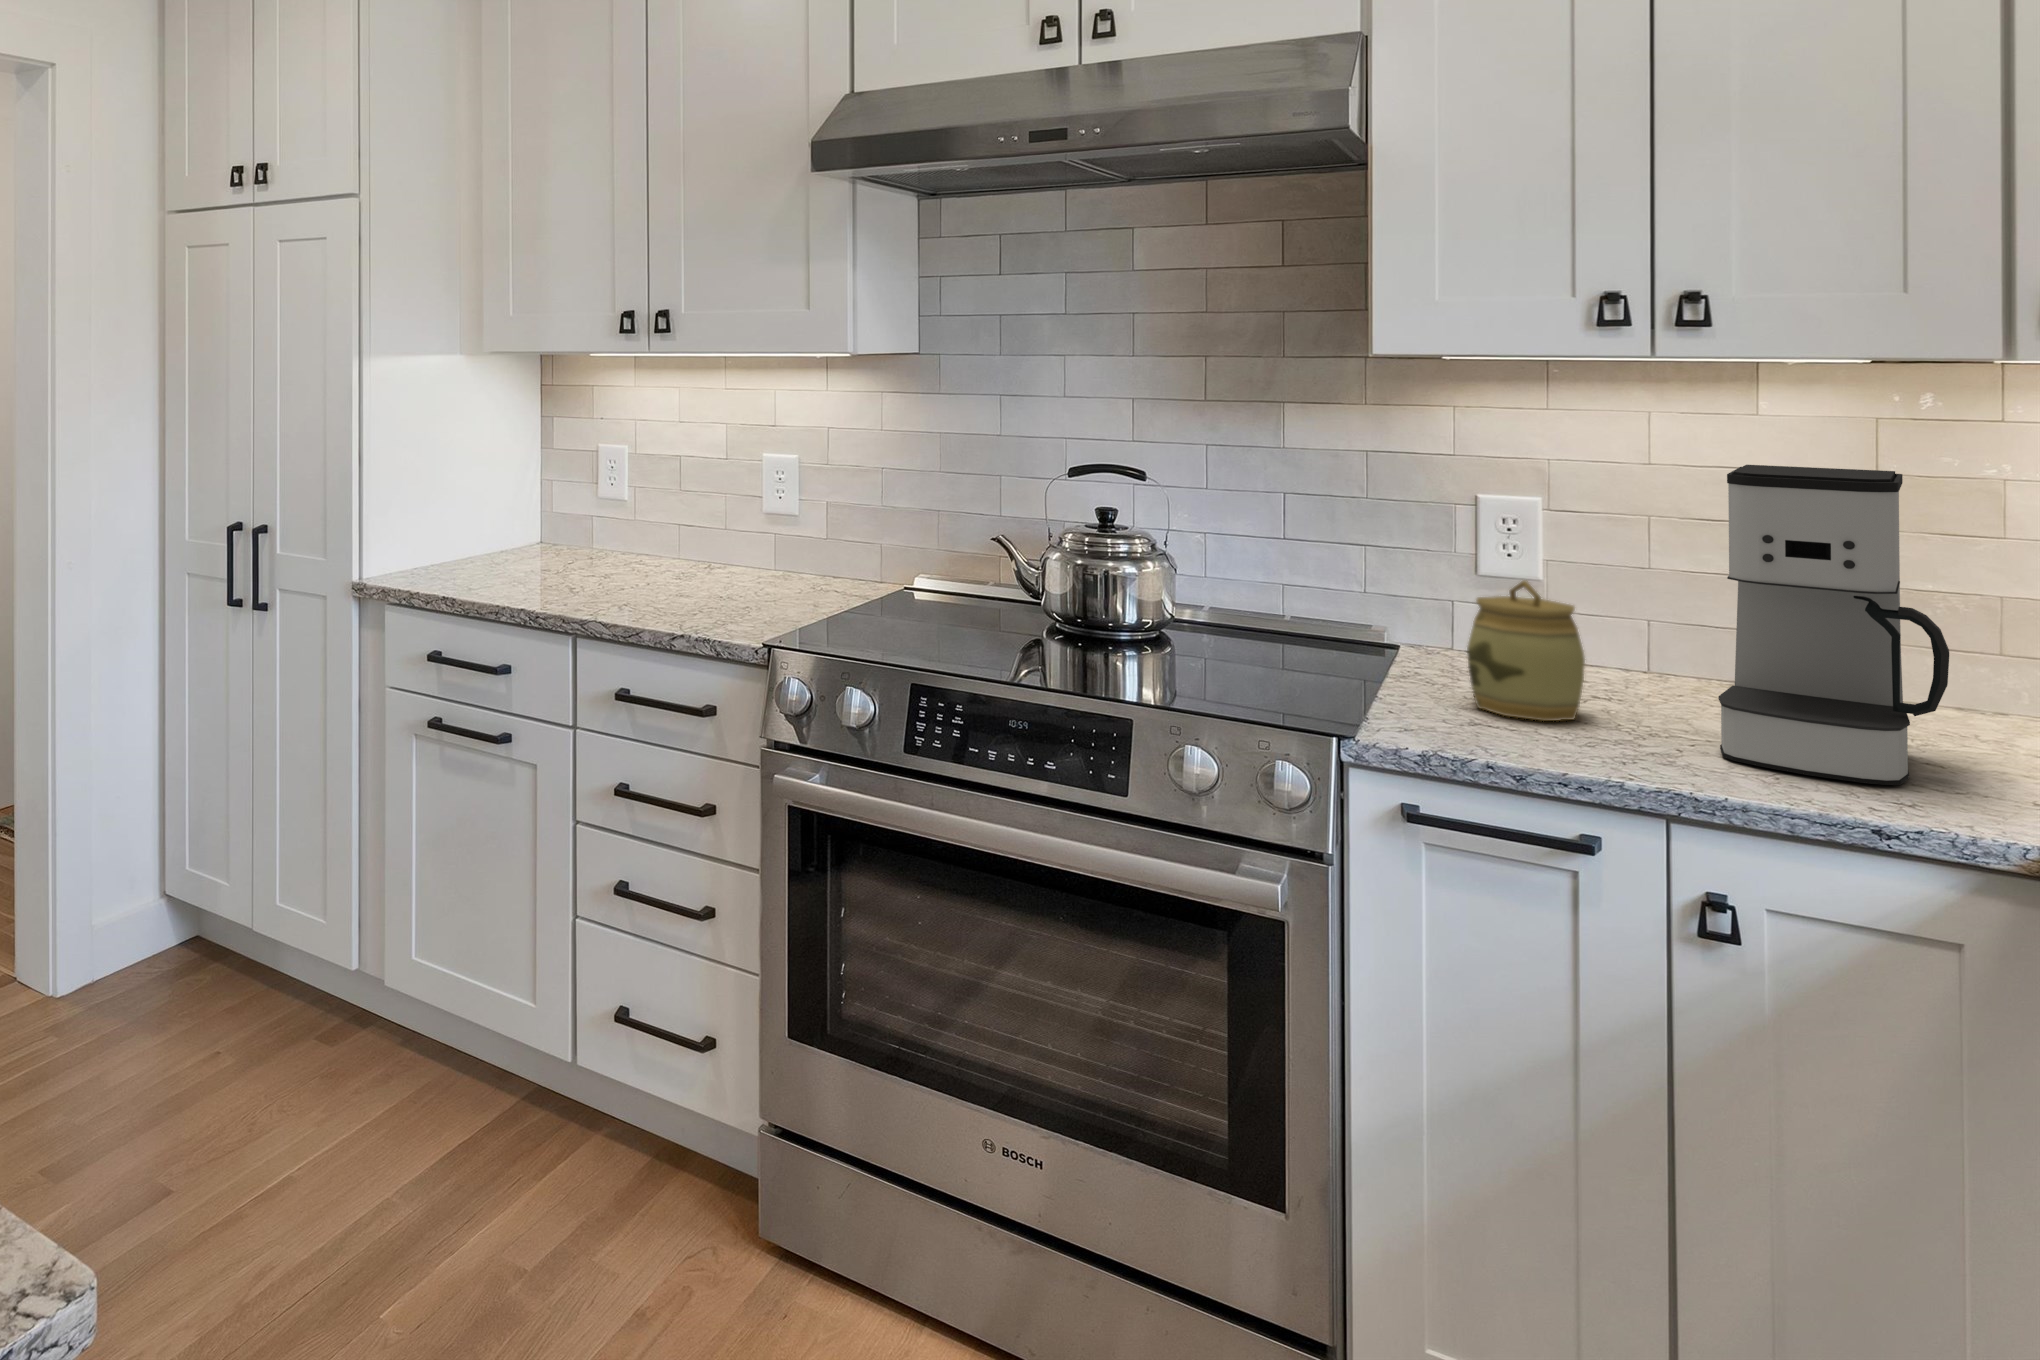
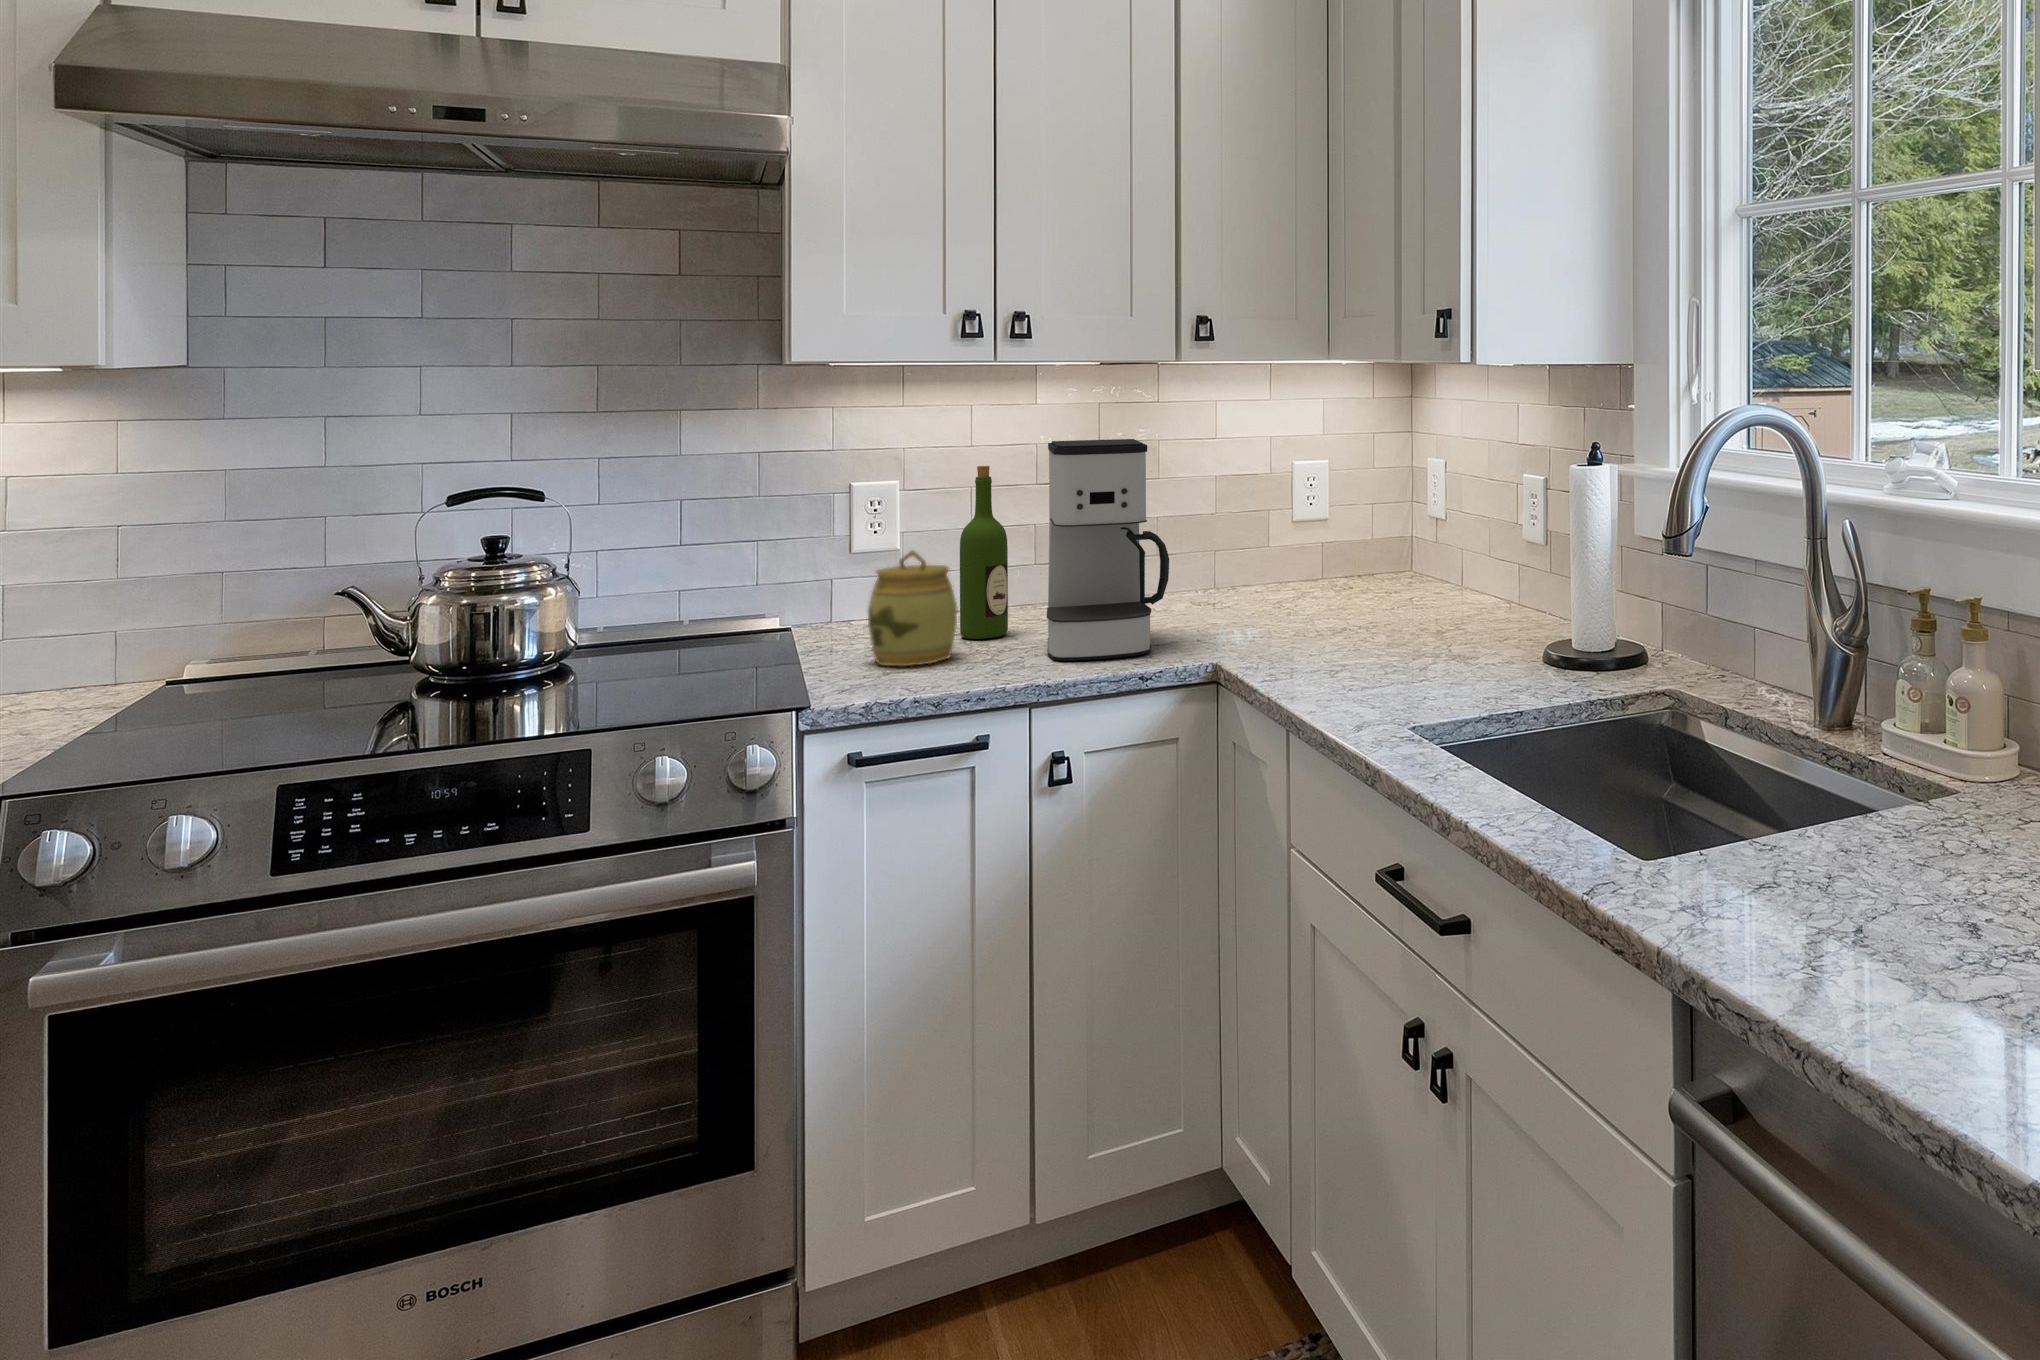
wine bottle: none [1613,488,1685,708] -> present [960,466,1008,639]

